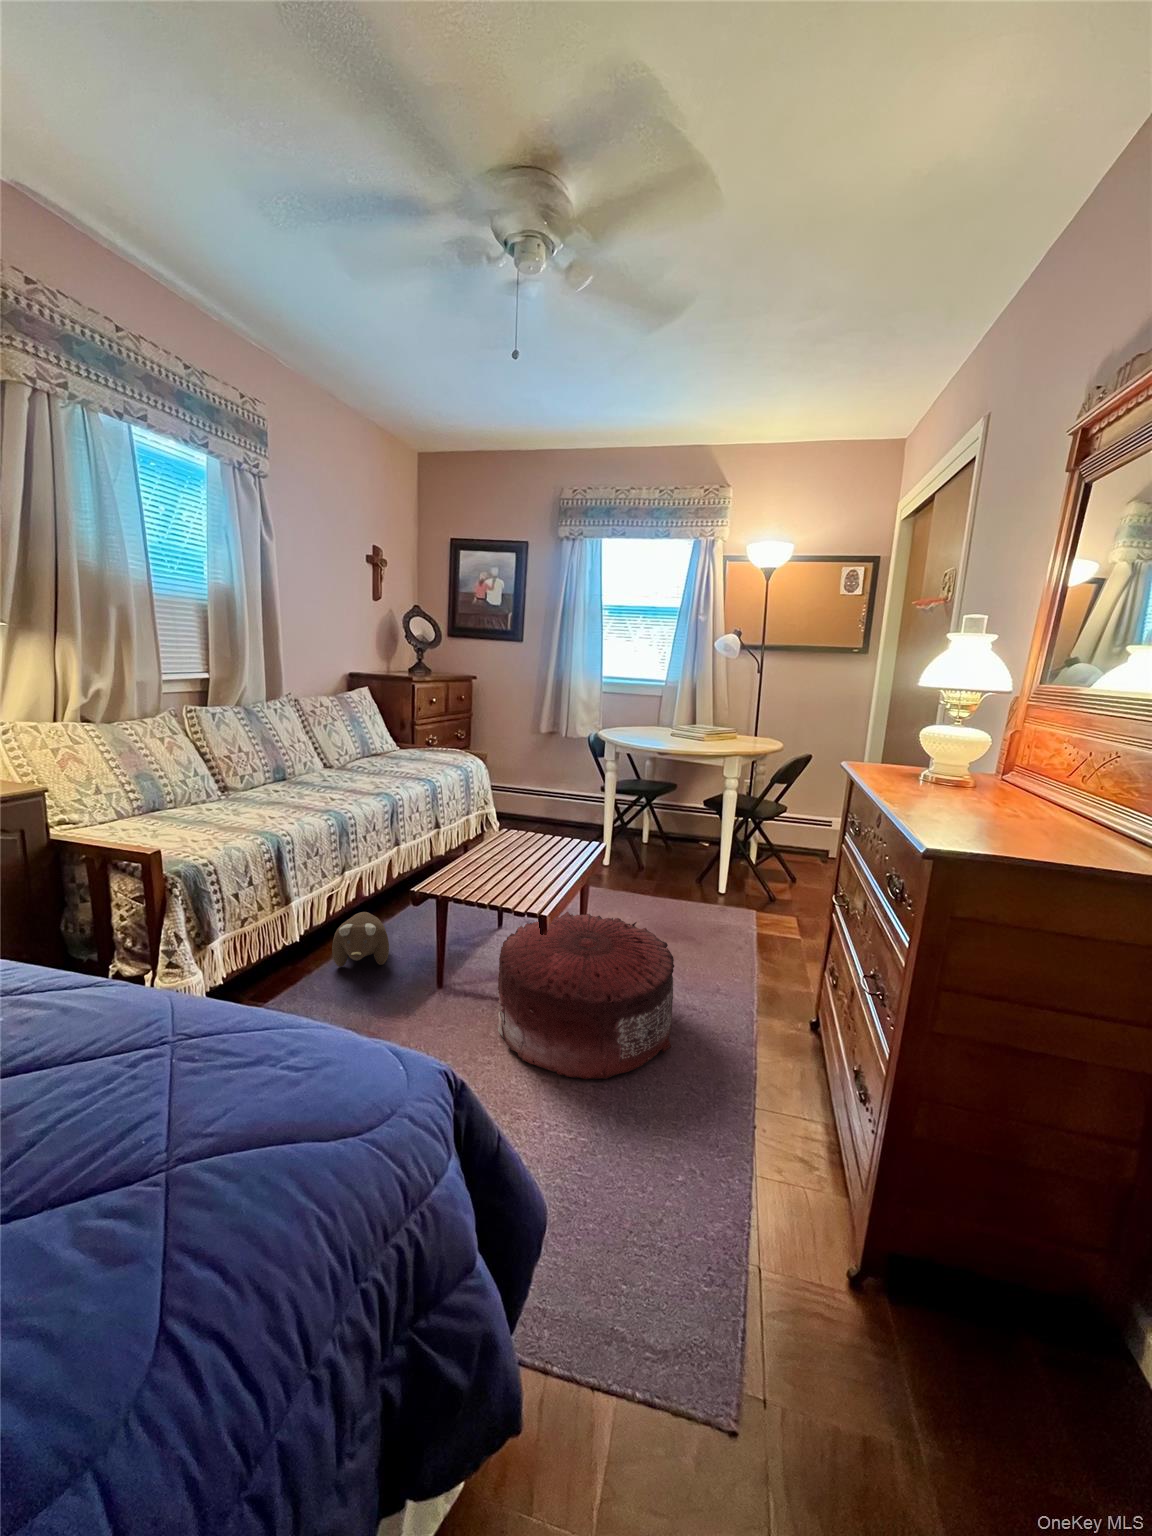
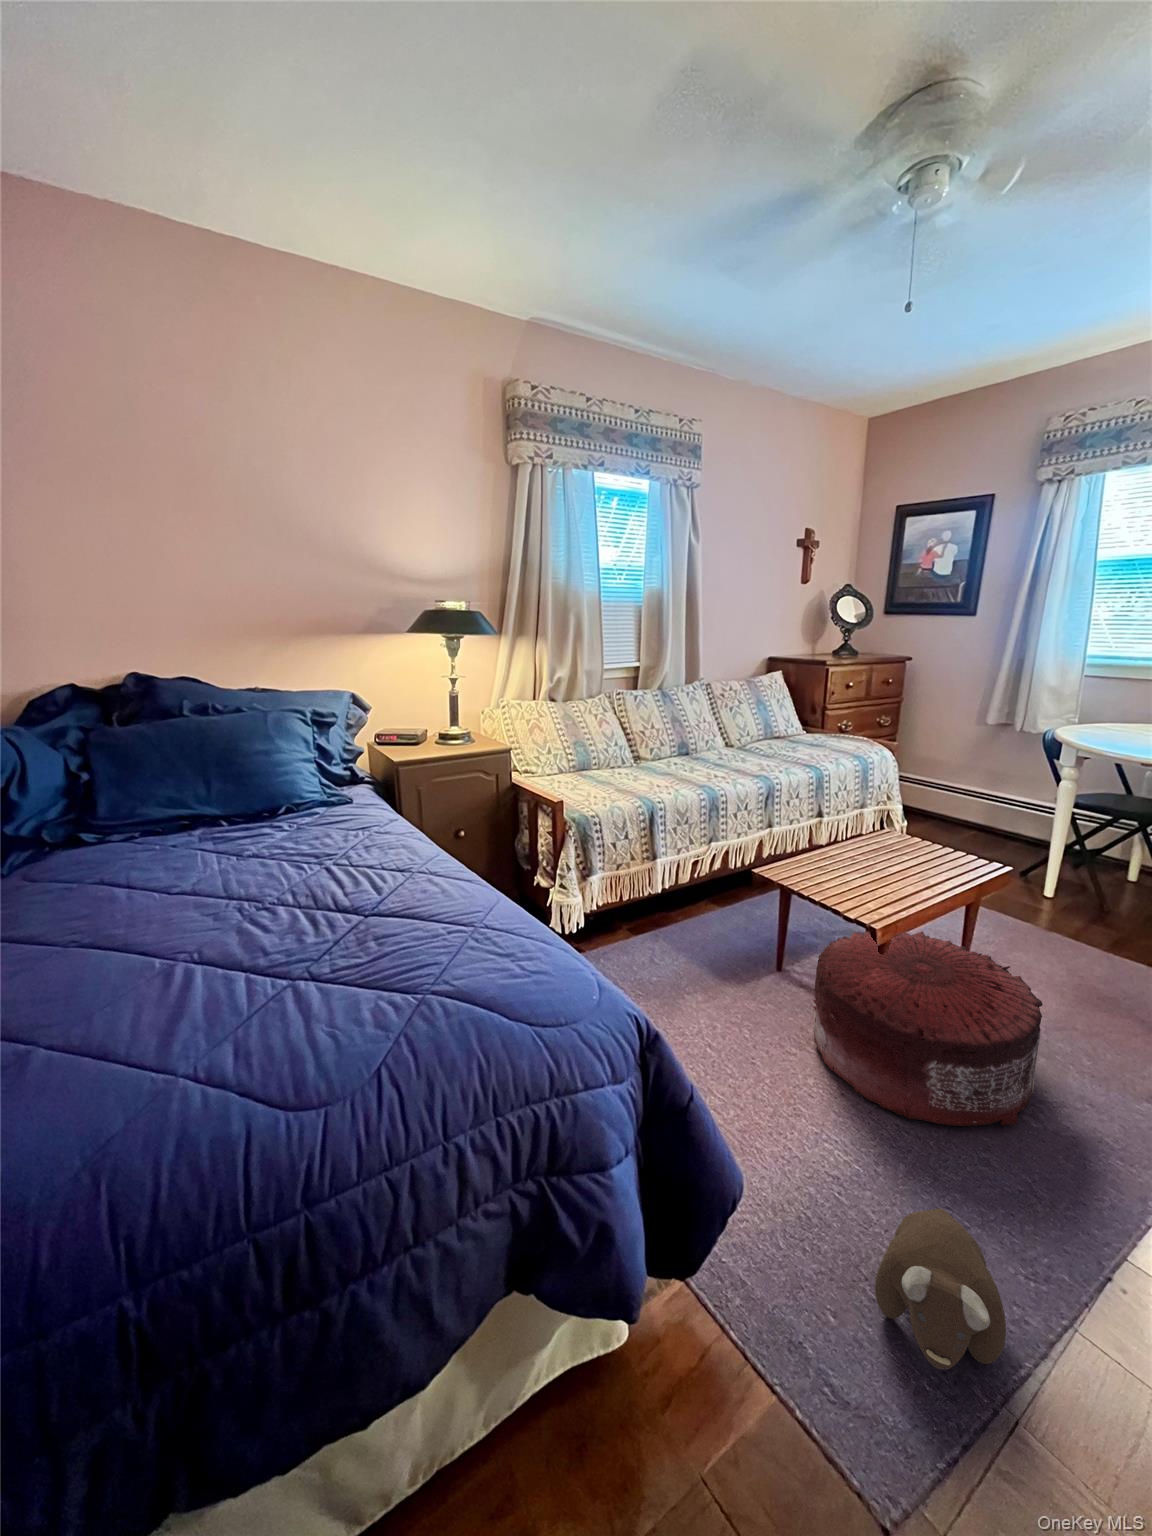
plush toy: present [332,912,389,967] -> present [875,1208,1006,1370]

